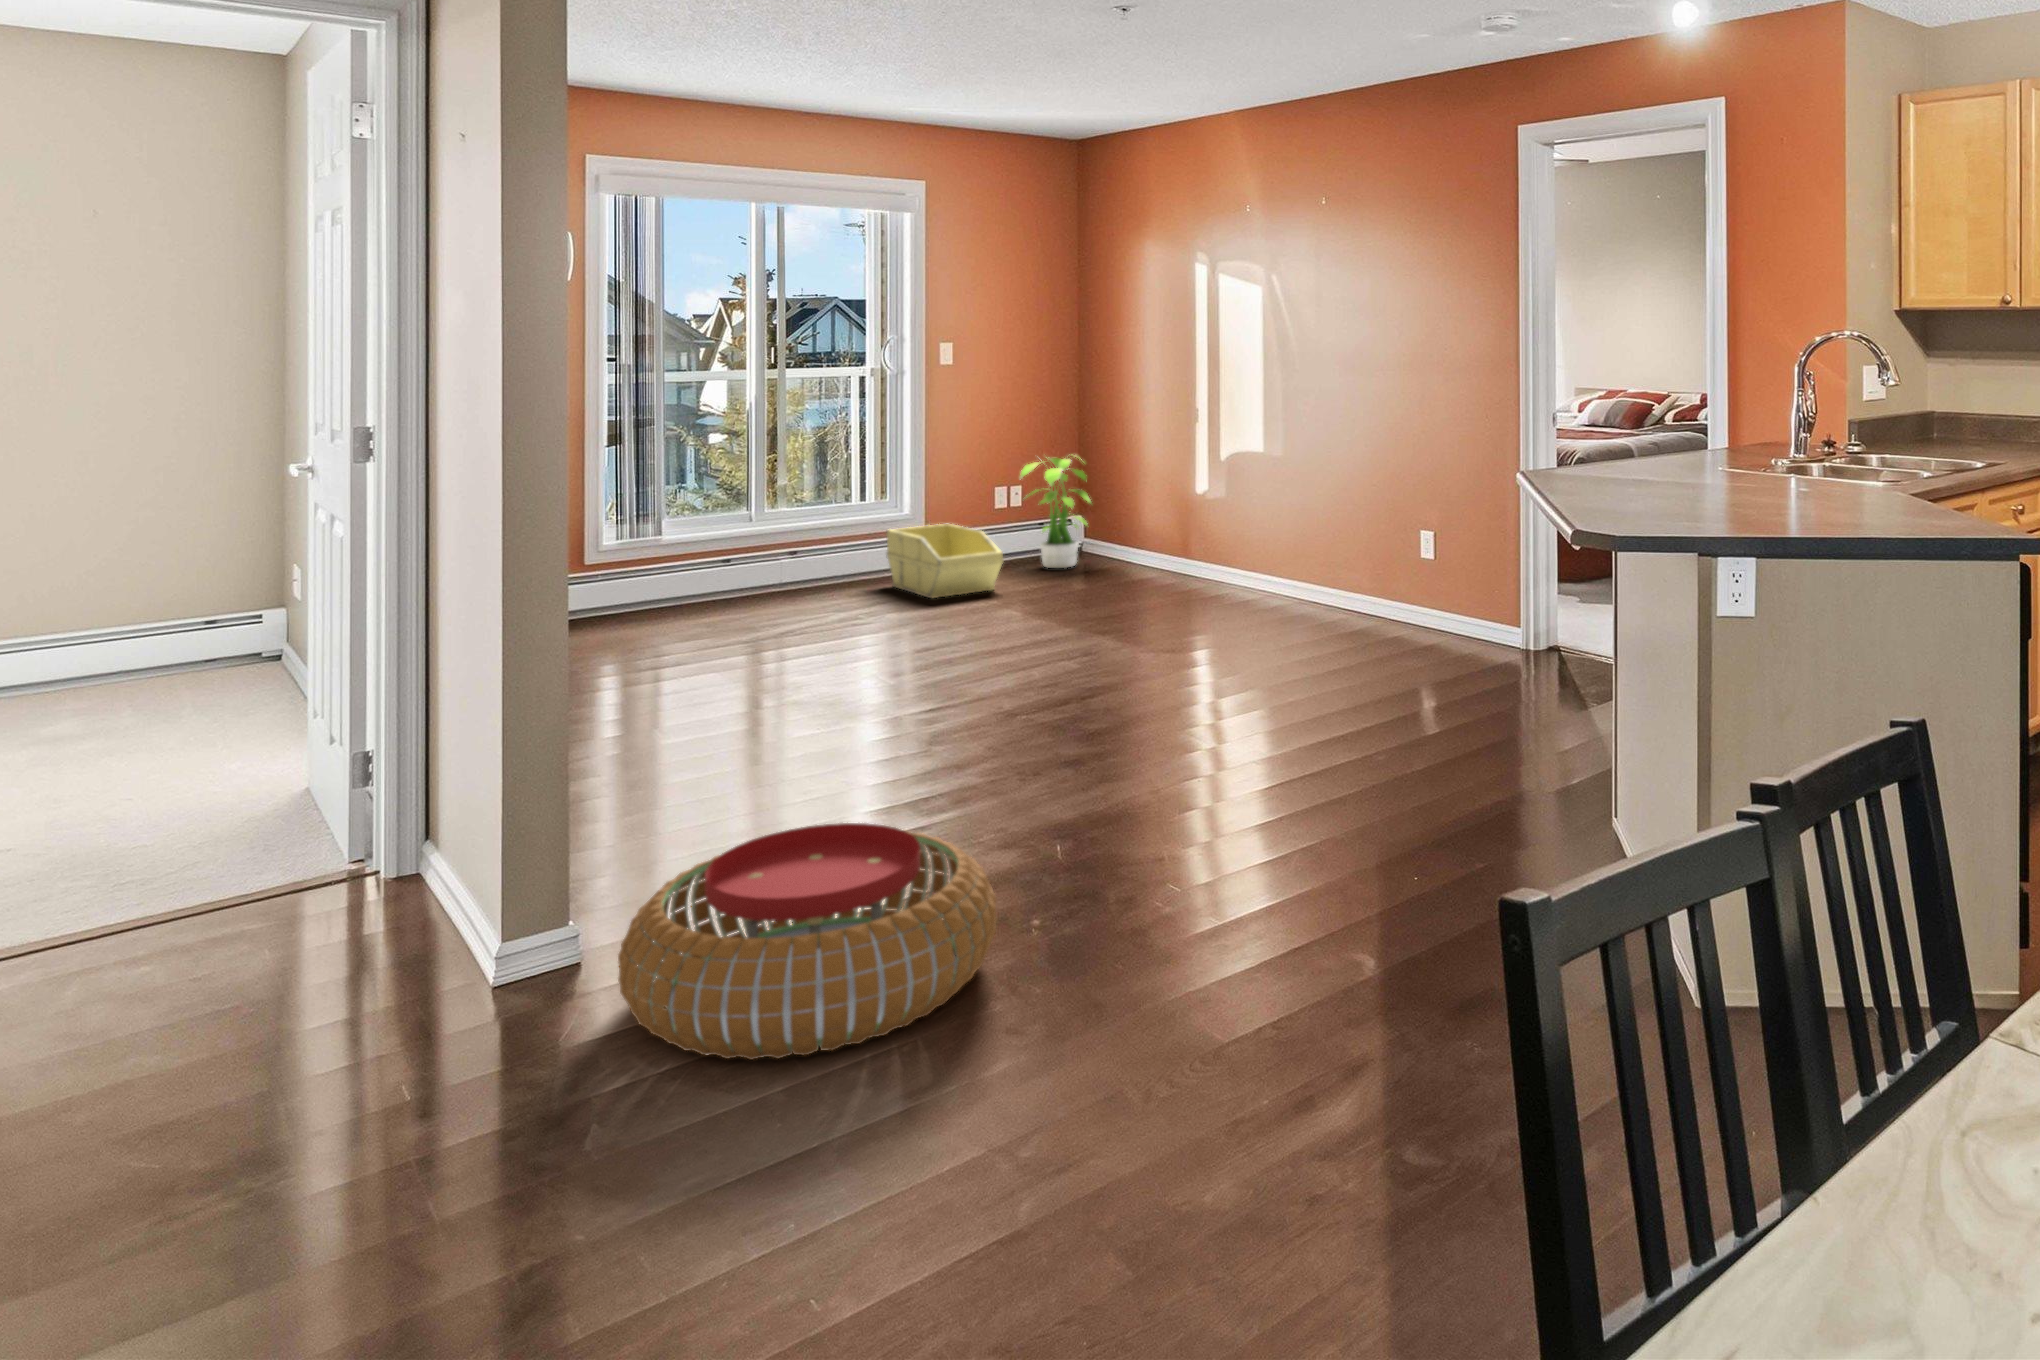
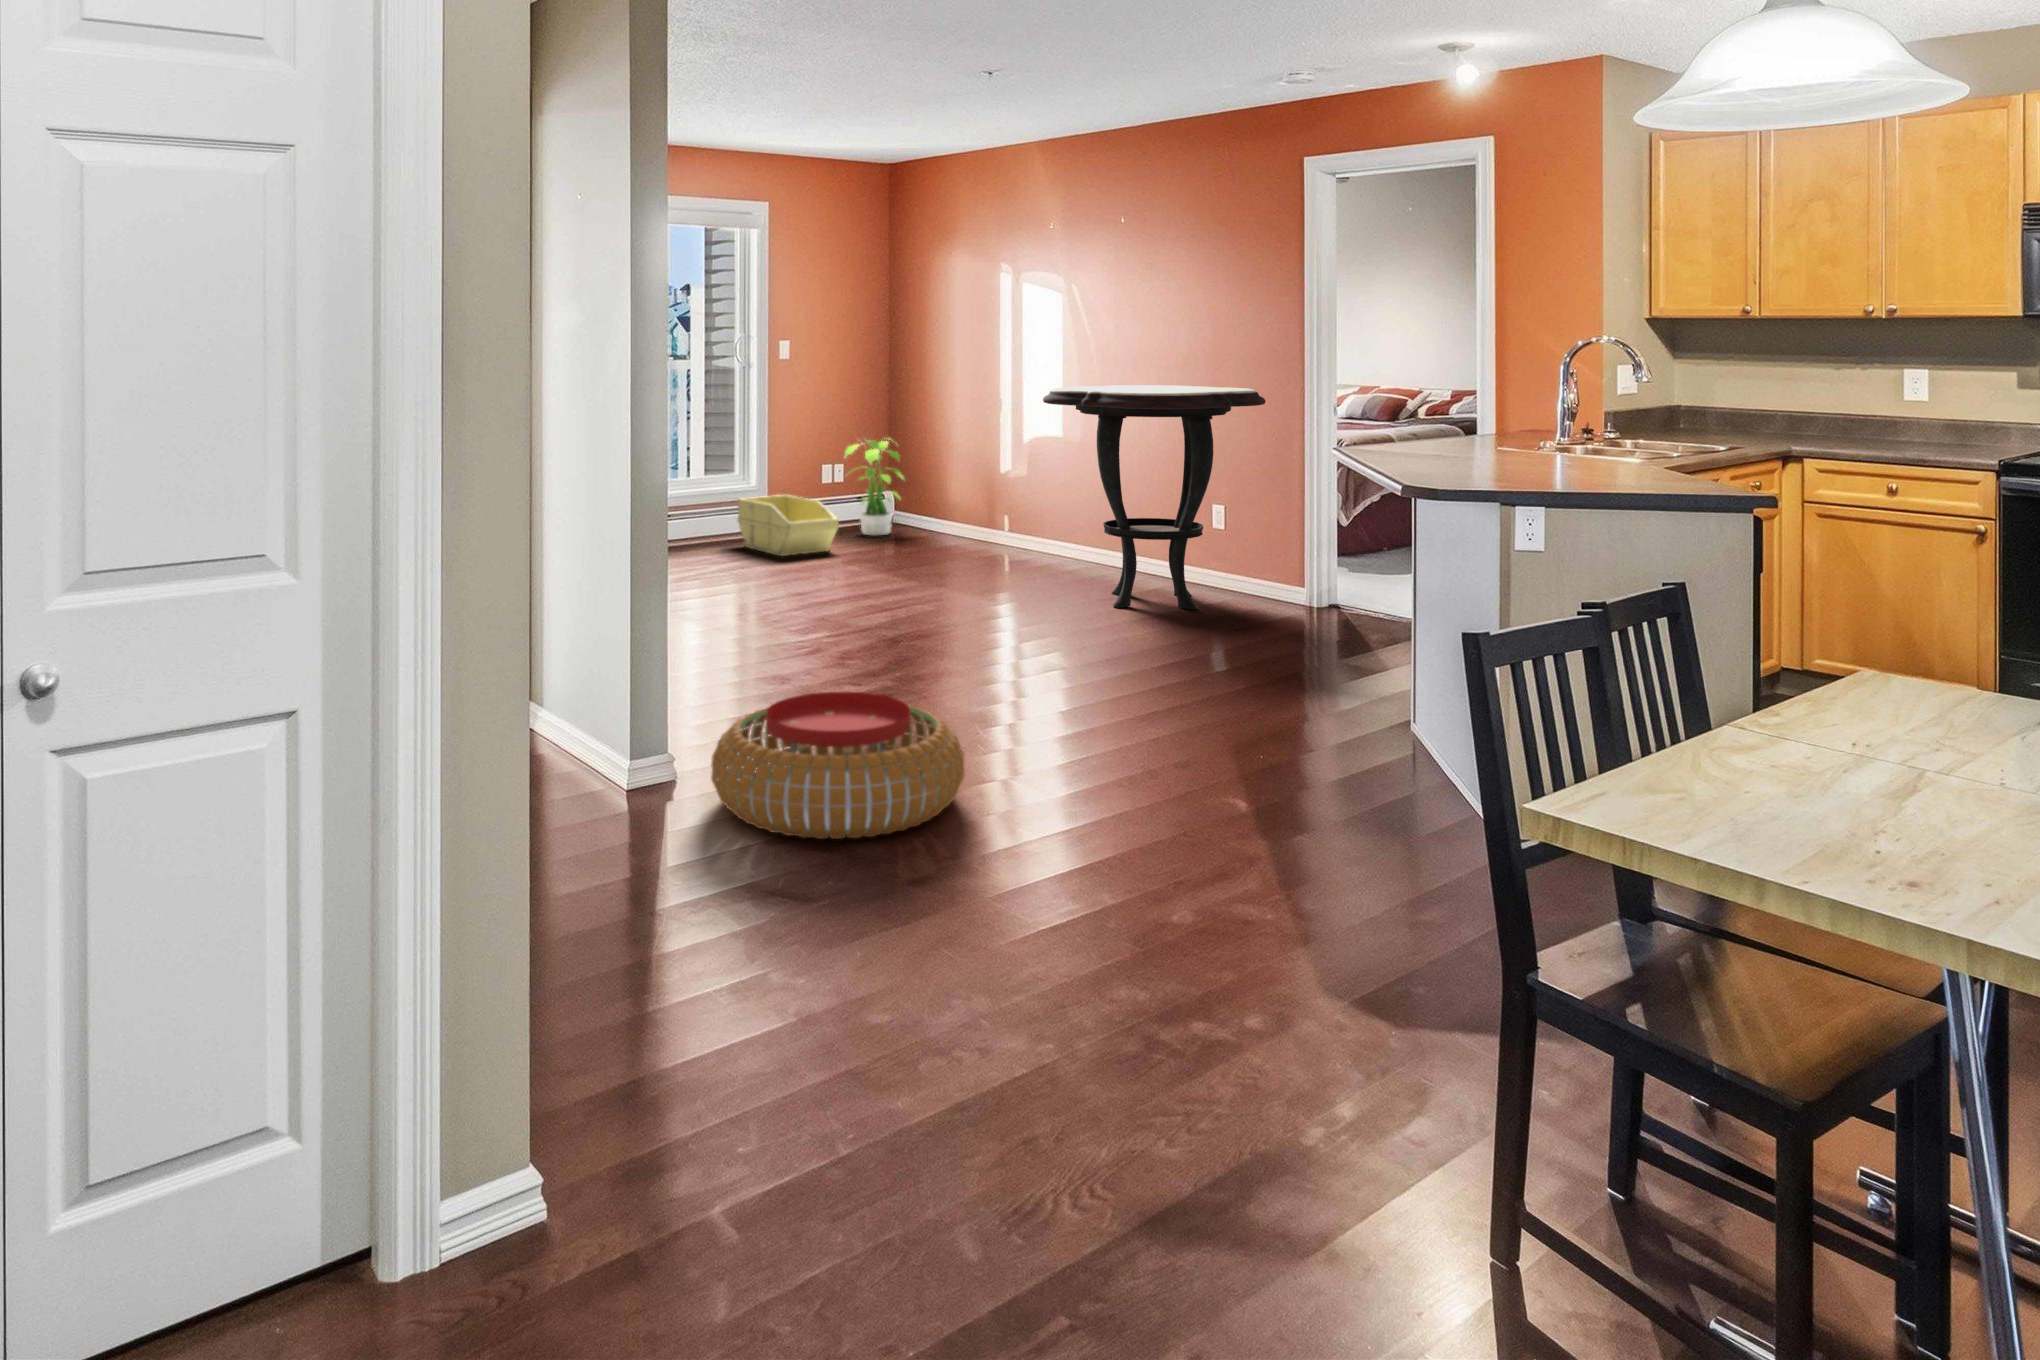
side table: none [1219,393,1478,658] -> present [1043,385,1266,609]

